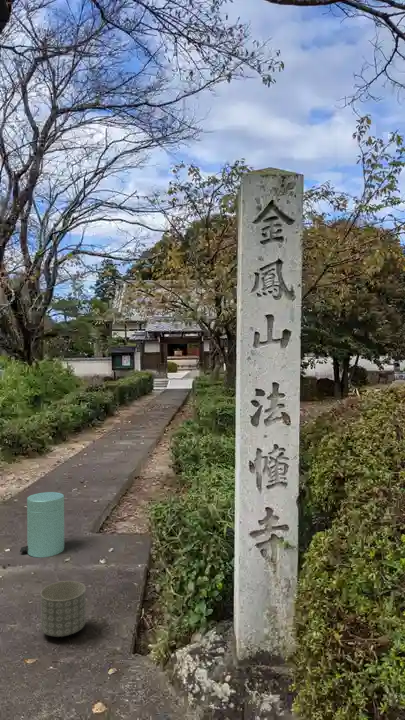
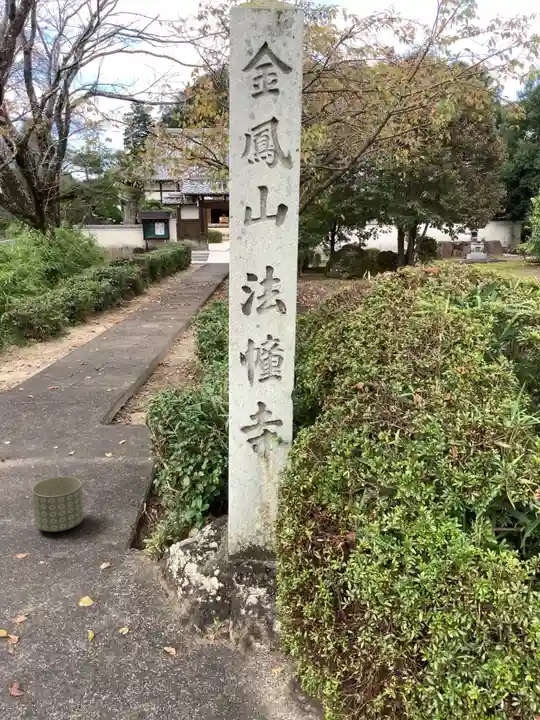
trash can: present [20,492,64,557] -> none [19,382,69,451]

